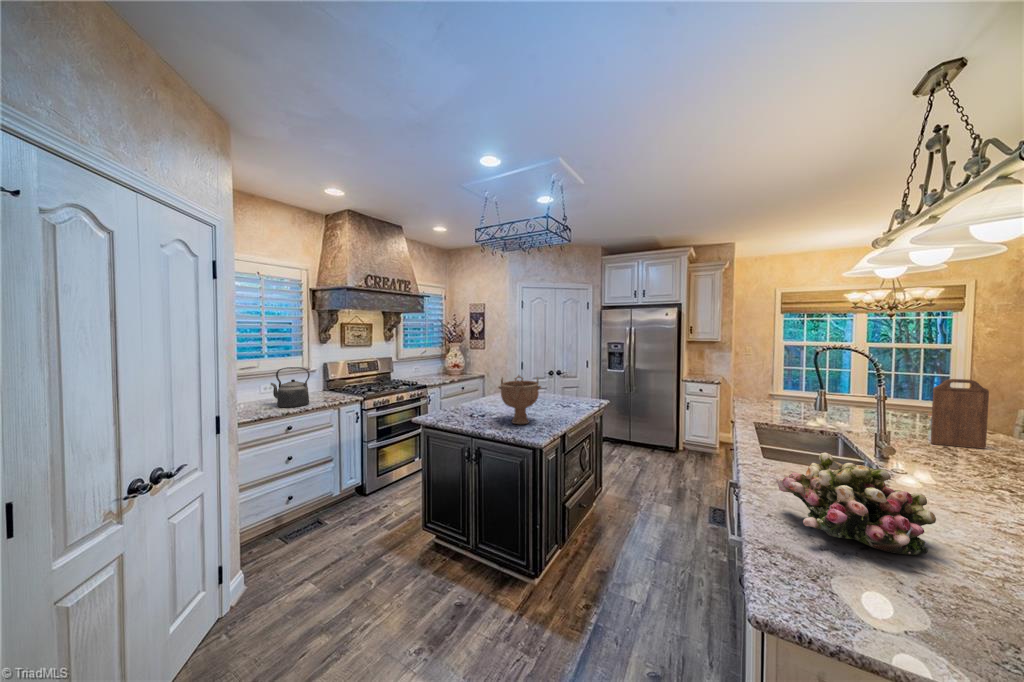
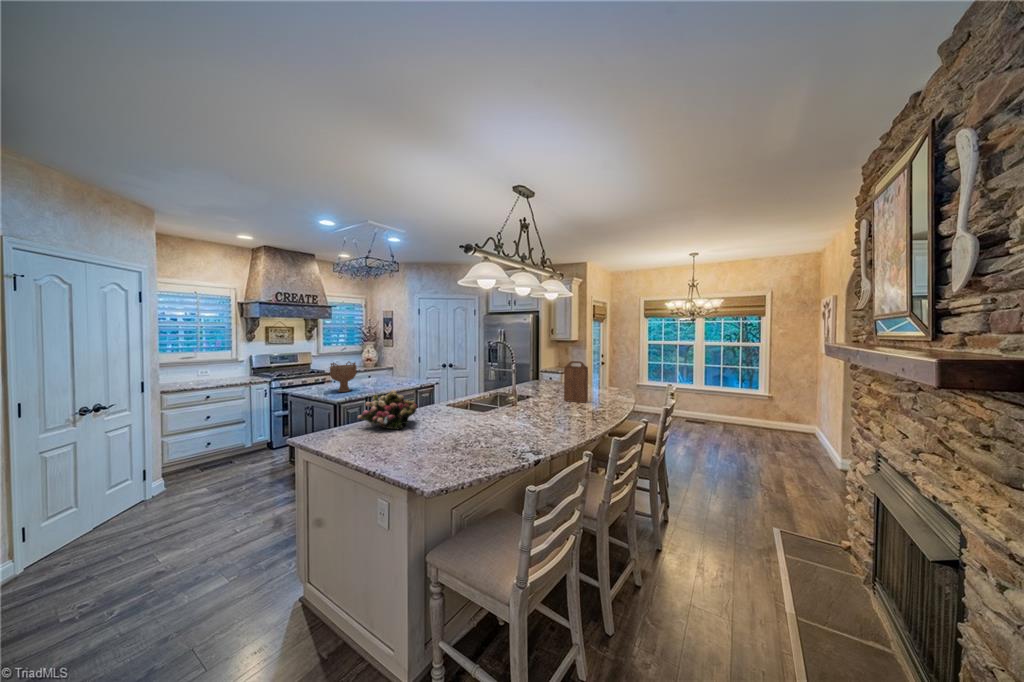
kettle: present [271,367,310,408] -> none [200,357,227,384]

